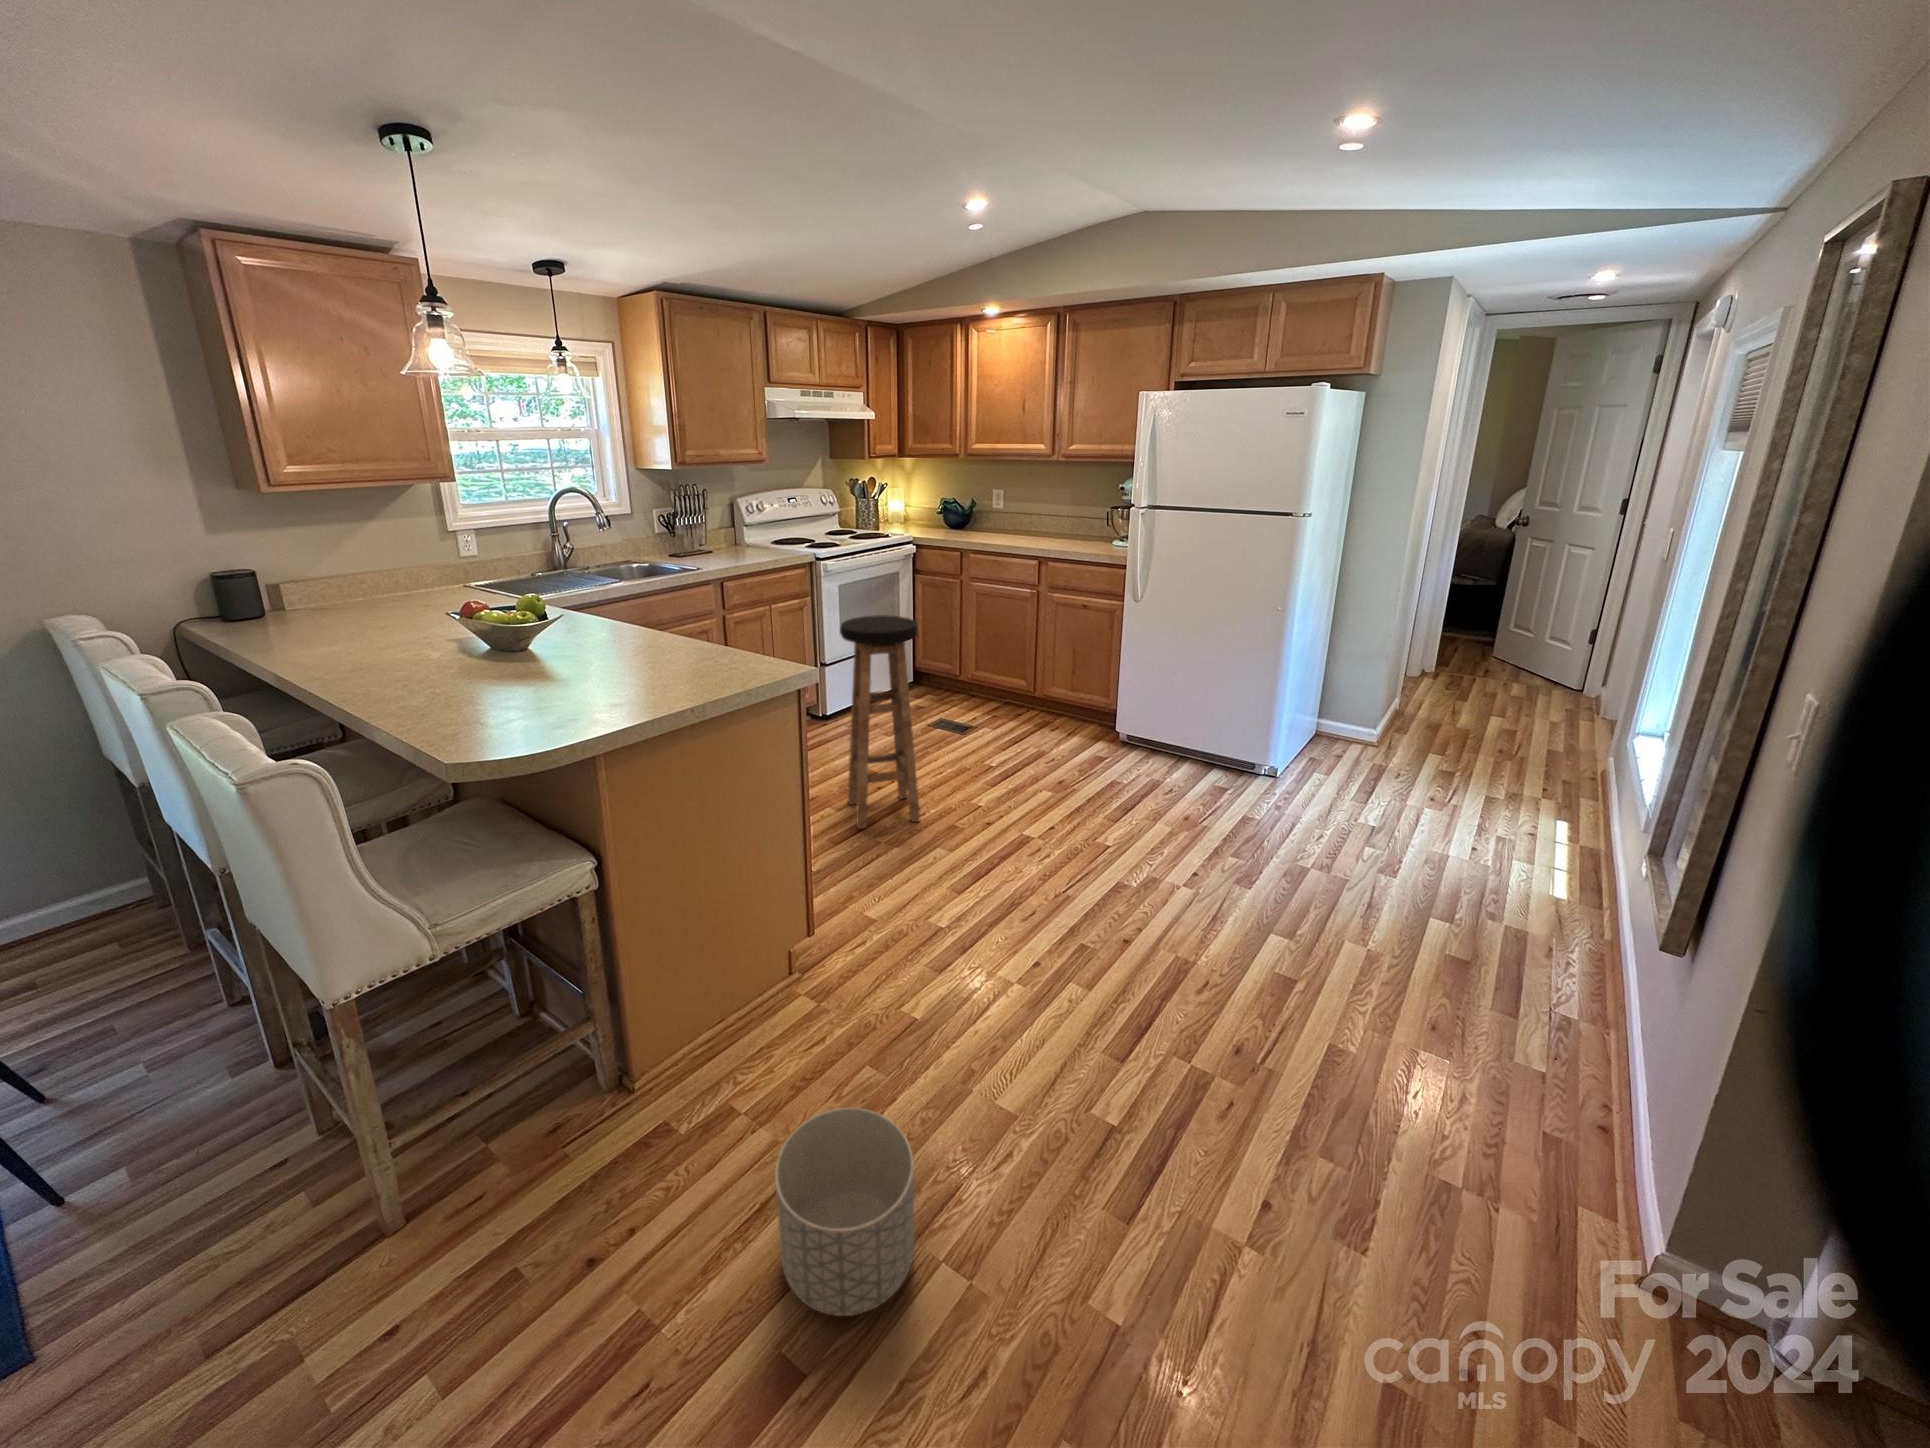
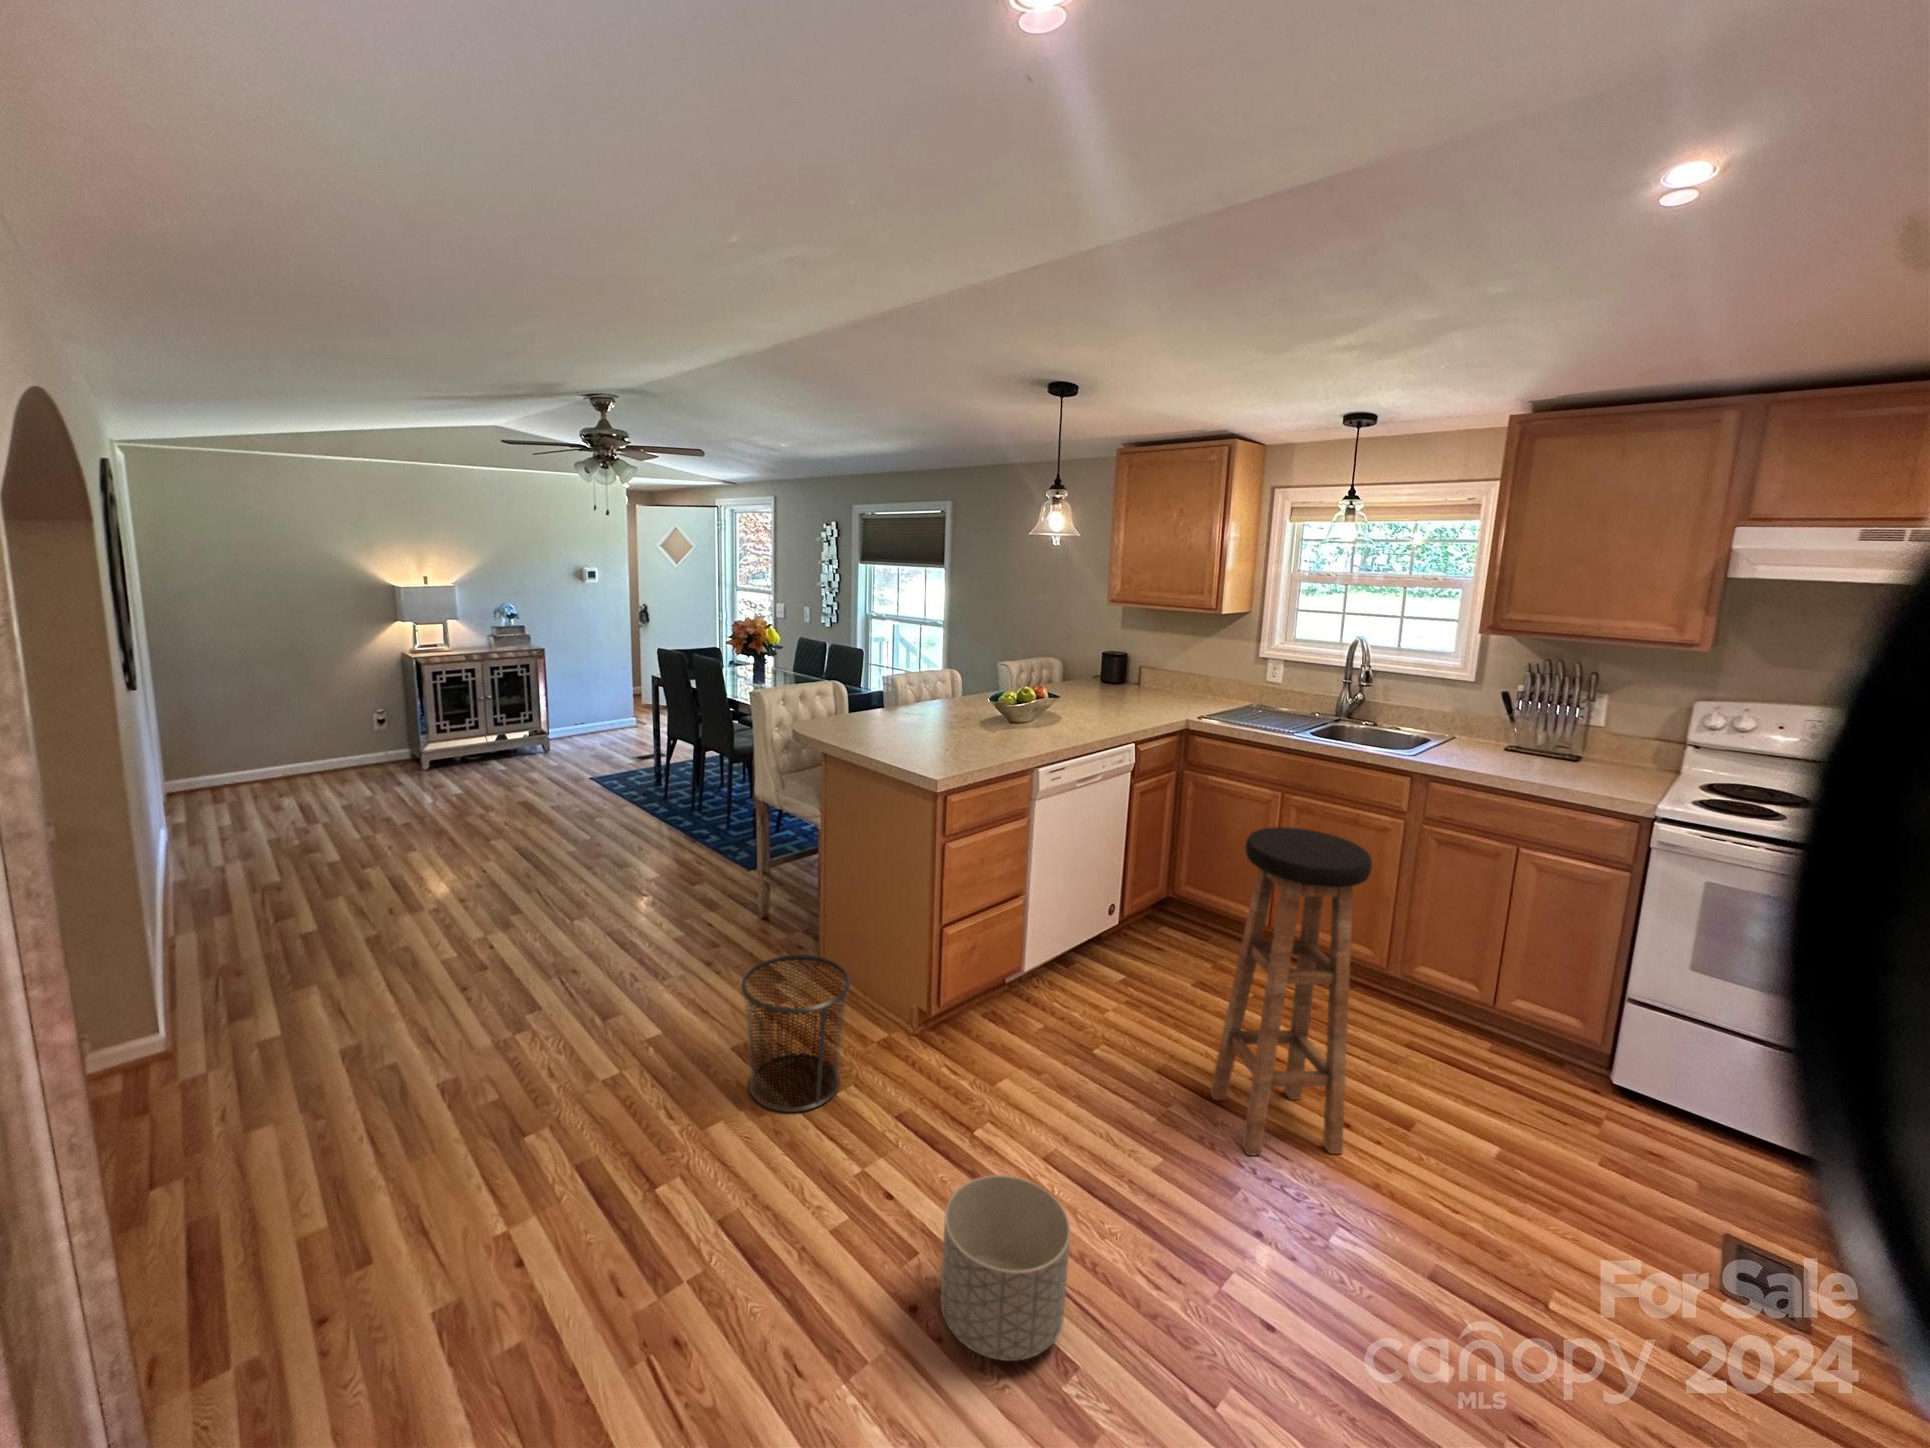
waste bin: none [849,911,975,1094] -> present [741,955,850,1112]
planter: present [775,1108,914,1316] -> present [941,1175,1070,1361]

